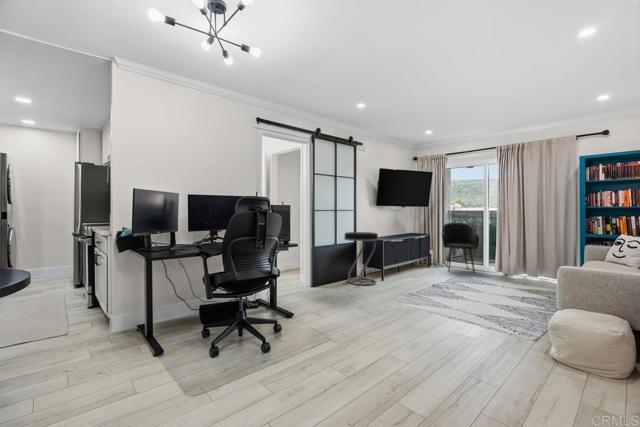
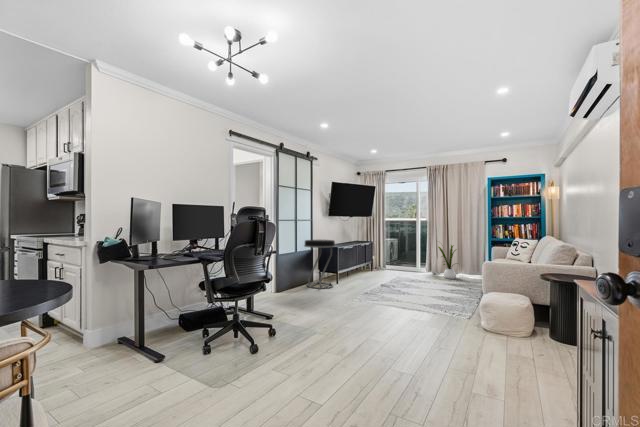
armchair: present [442,223,479,272] -> none [383,231,416,273]
house plant: none [505,235,542,282] -> present [438,245,456,279]

